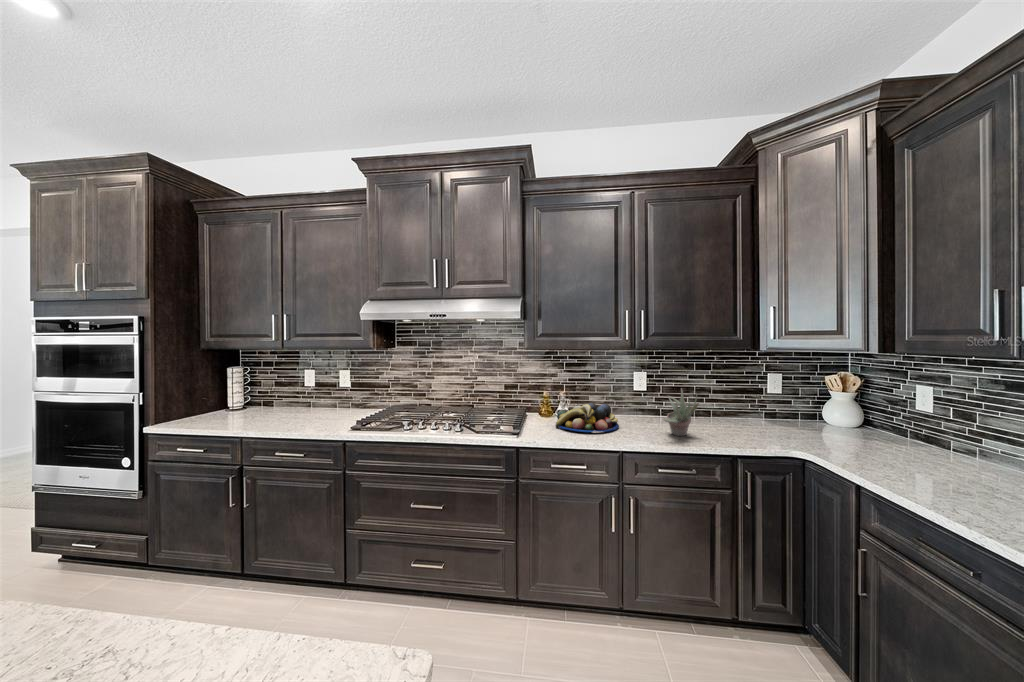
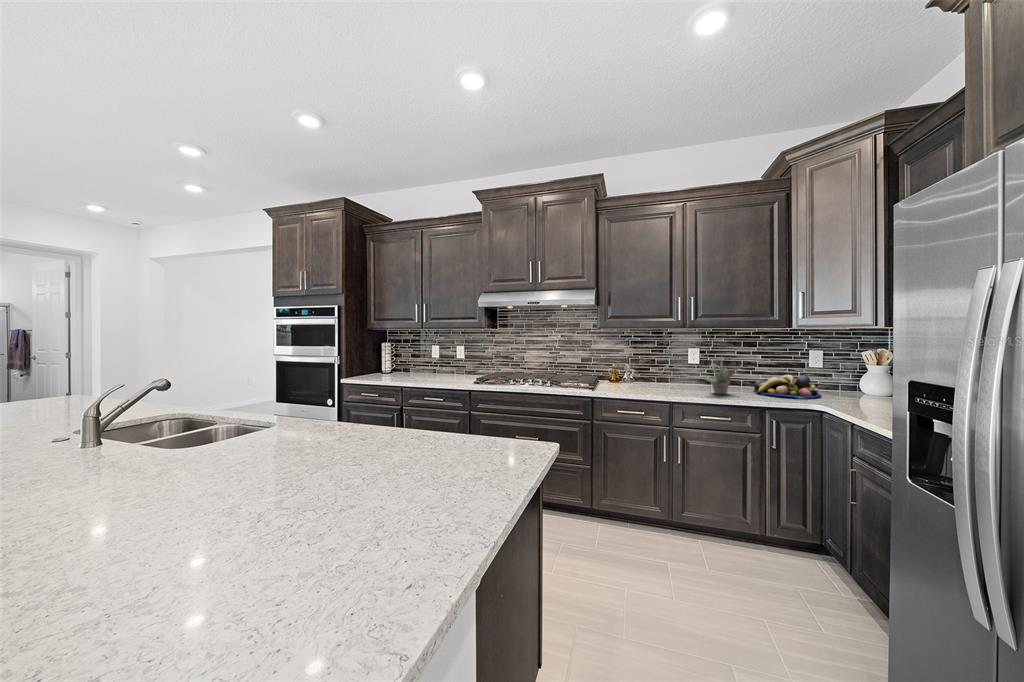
fruit bowl: present [556,403,619,432] -> present [753,375,821,397]

